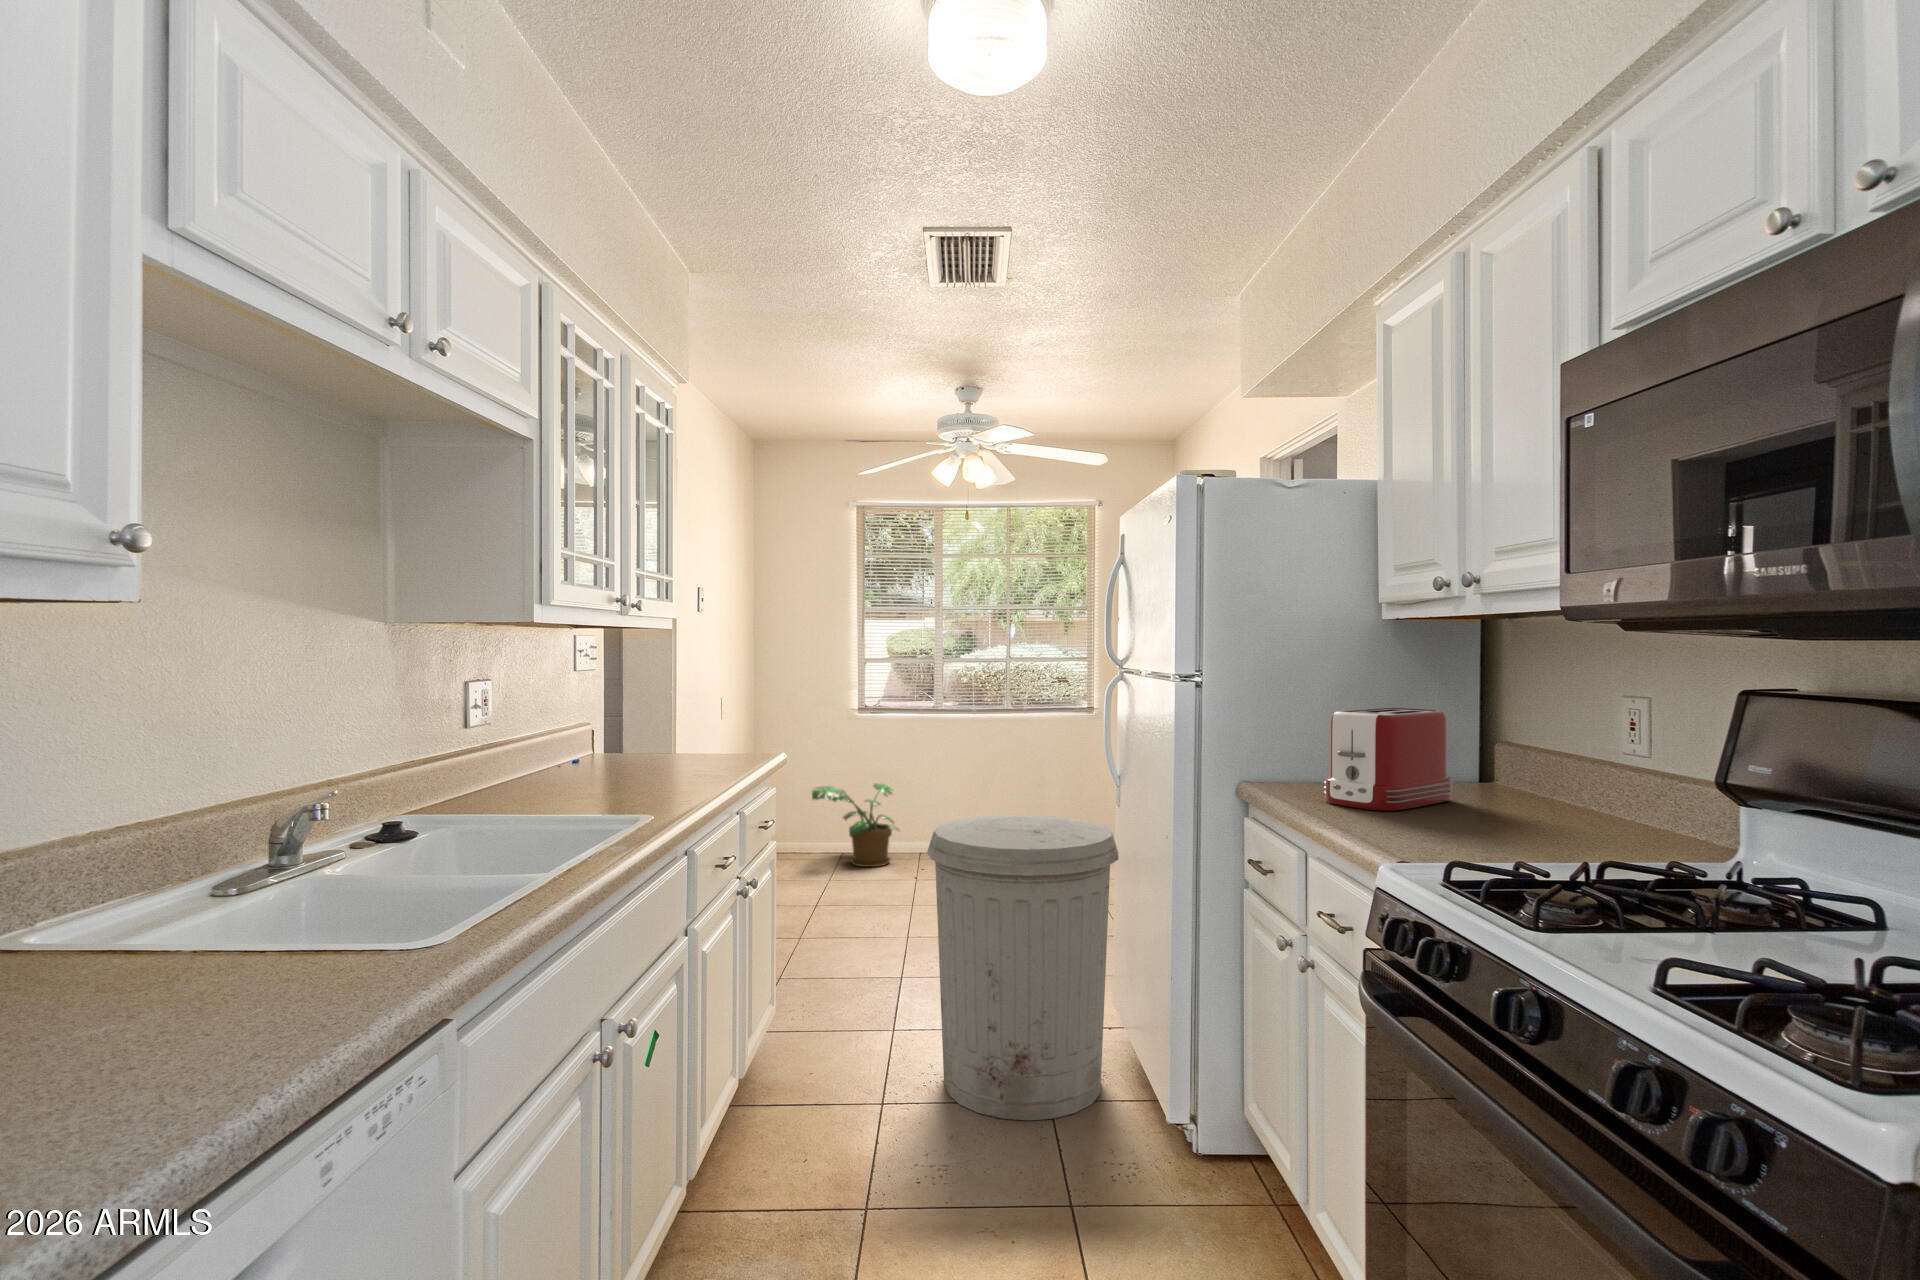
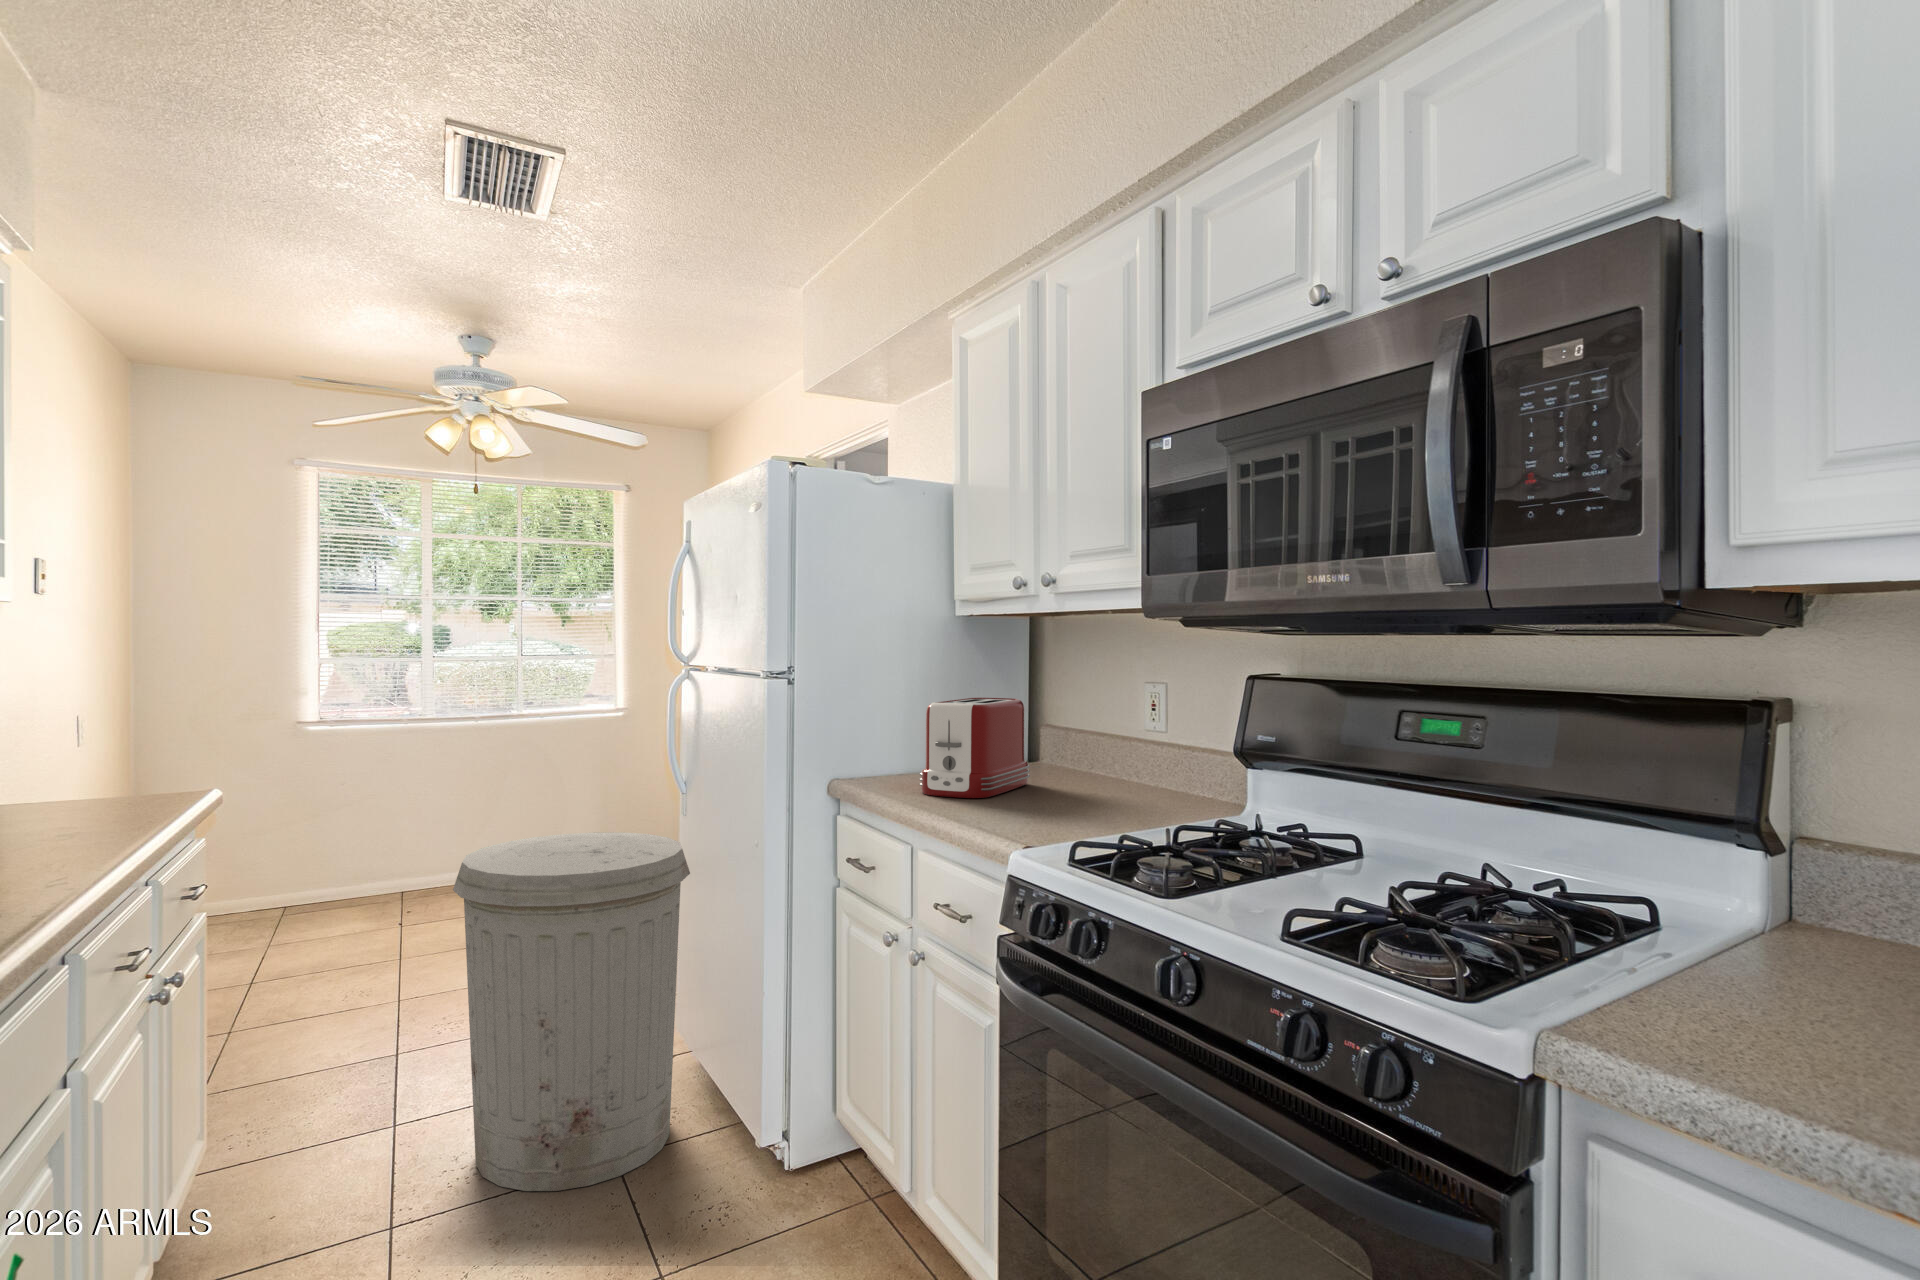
potted plant: present [812,784,899,867] -> none [243,810,373,916]

